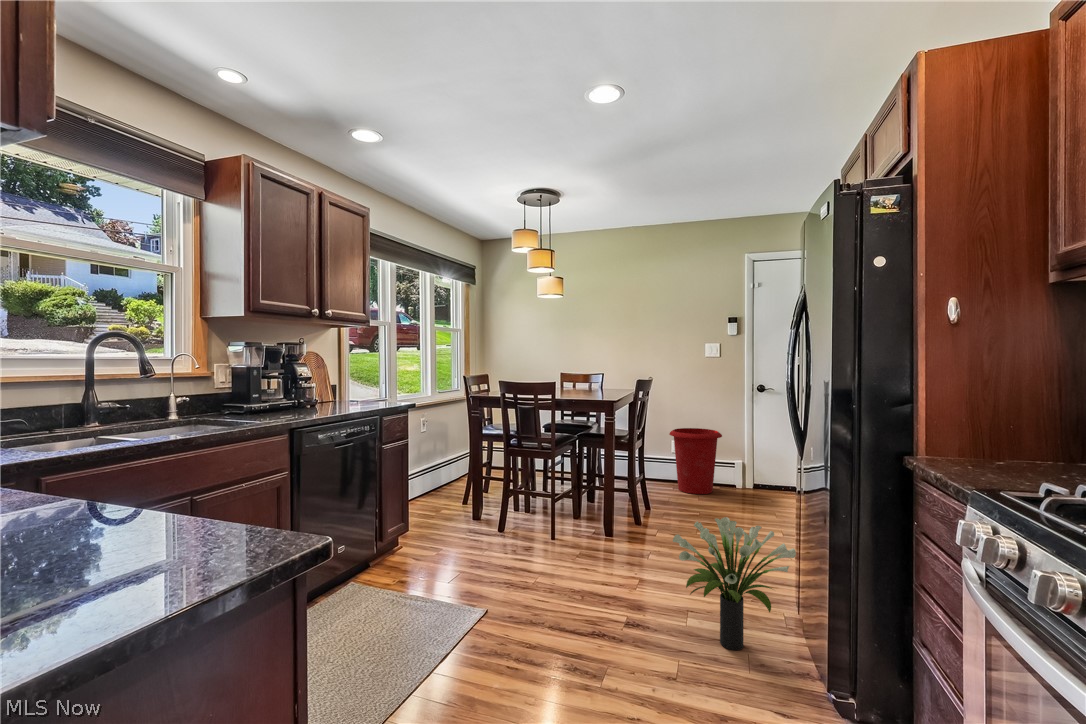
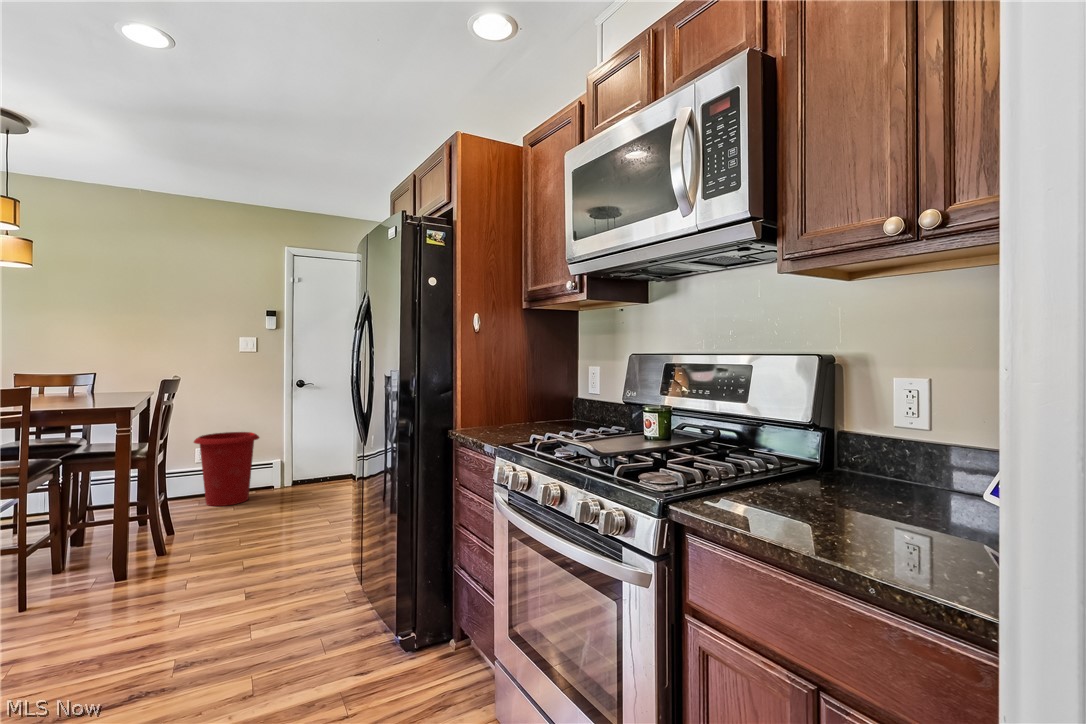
potted plant: present [673,517,796,650] -> none [237,513,361,642]

